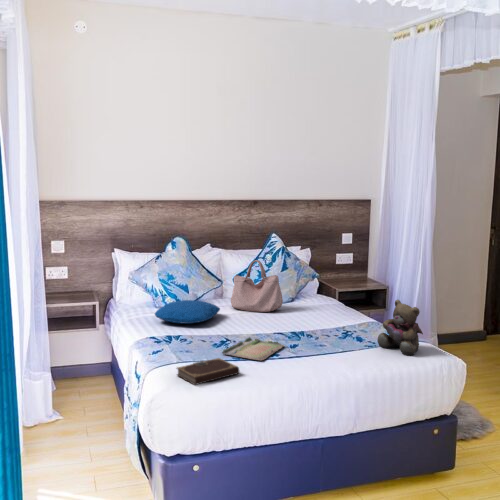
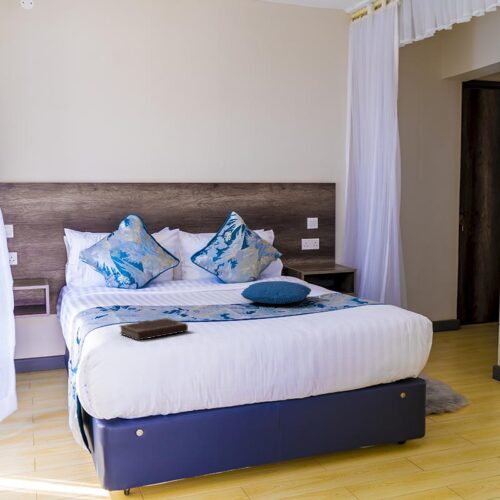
handbag: present [231,260,283,312] -> none [188,235,243,289]
pillow: present [155,300,220,324] -> present [241,281,311,304]
teddy bear: present [377,300,423,355] -> none [339,259,386,316]
tray: present [222,337,284,360] -> none [172,304,241,322]

